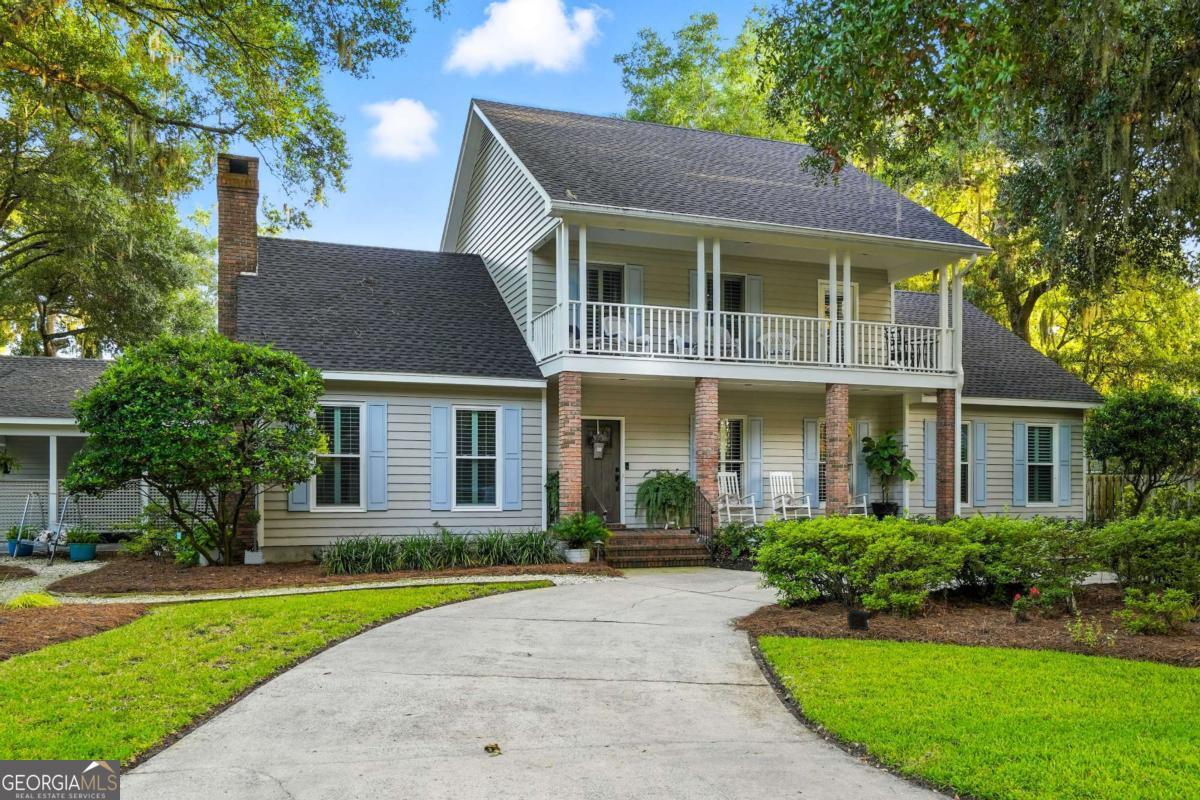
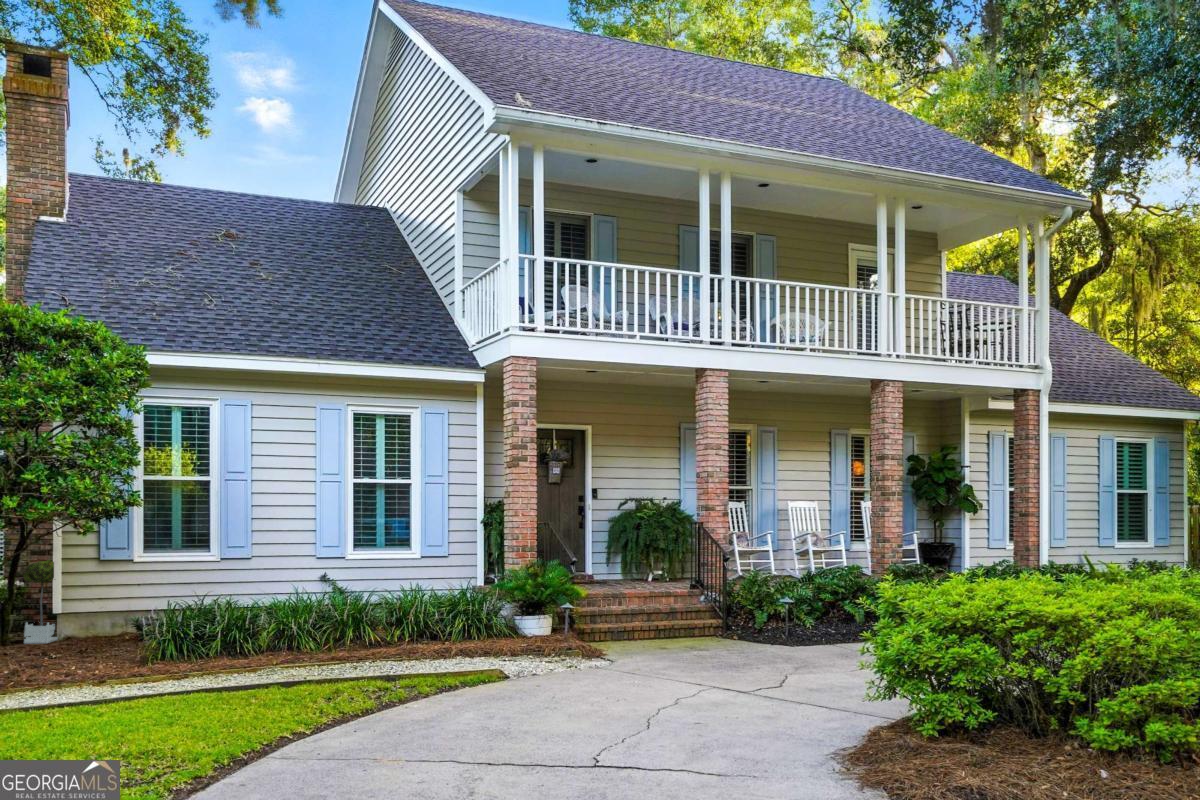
watering can: present [841,606,878,629] -> none [1004,725,1073,766]

